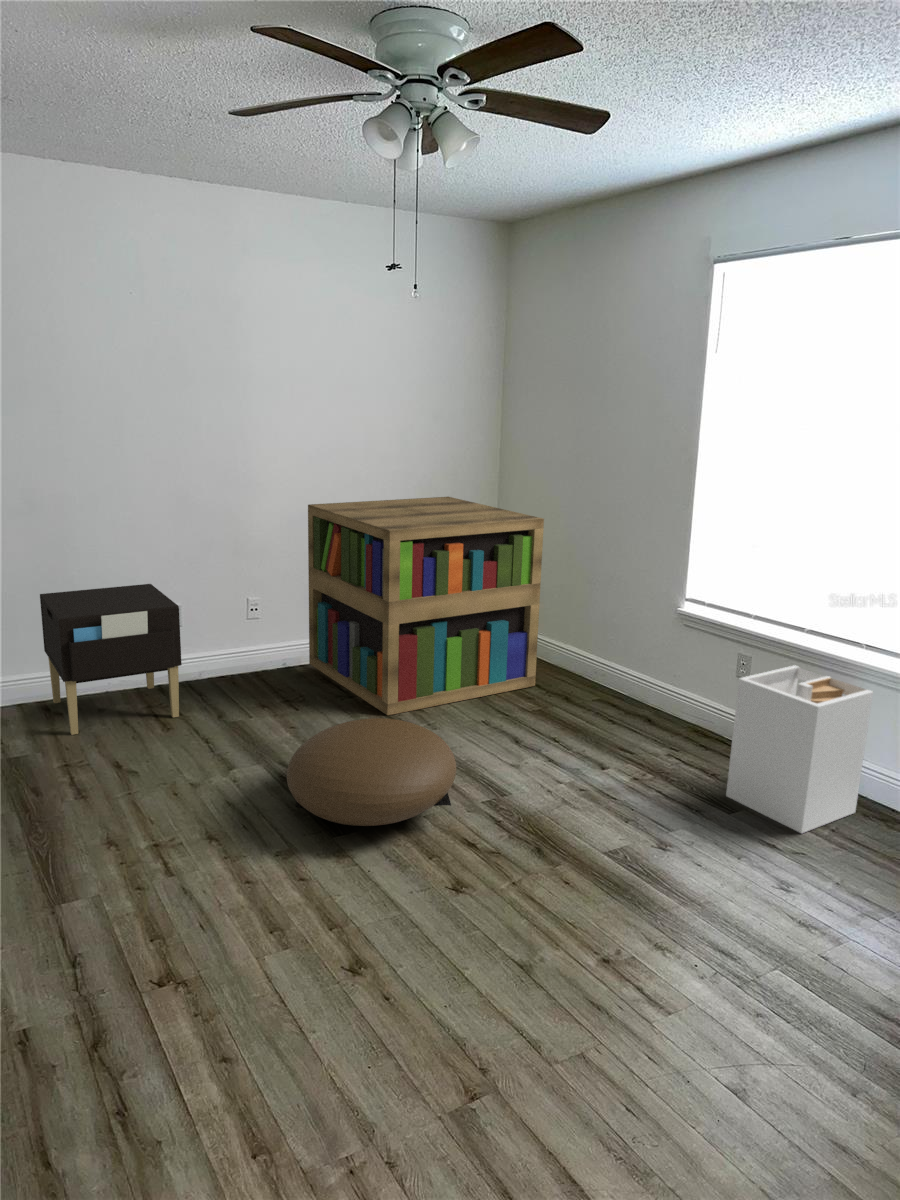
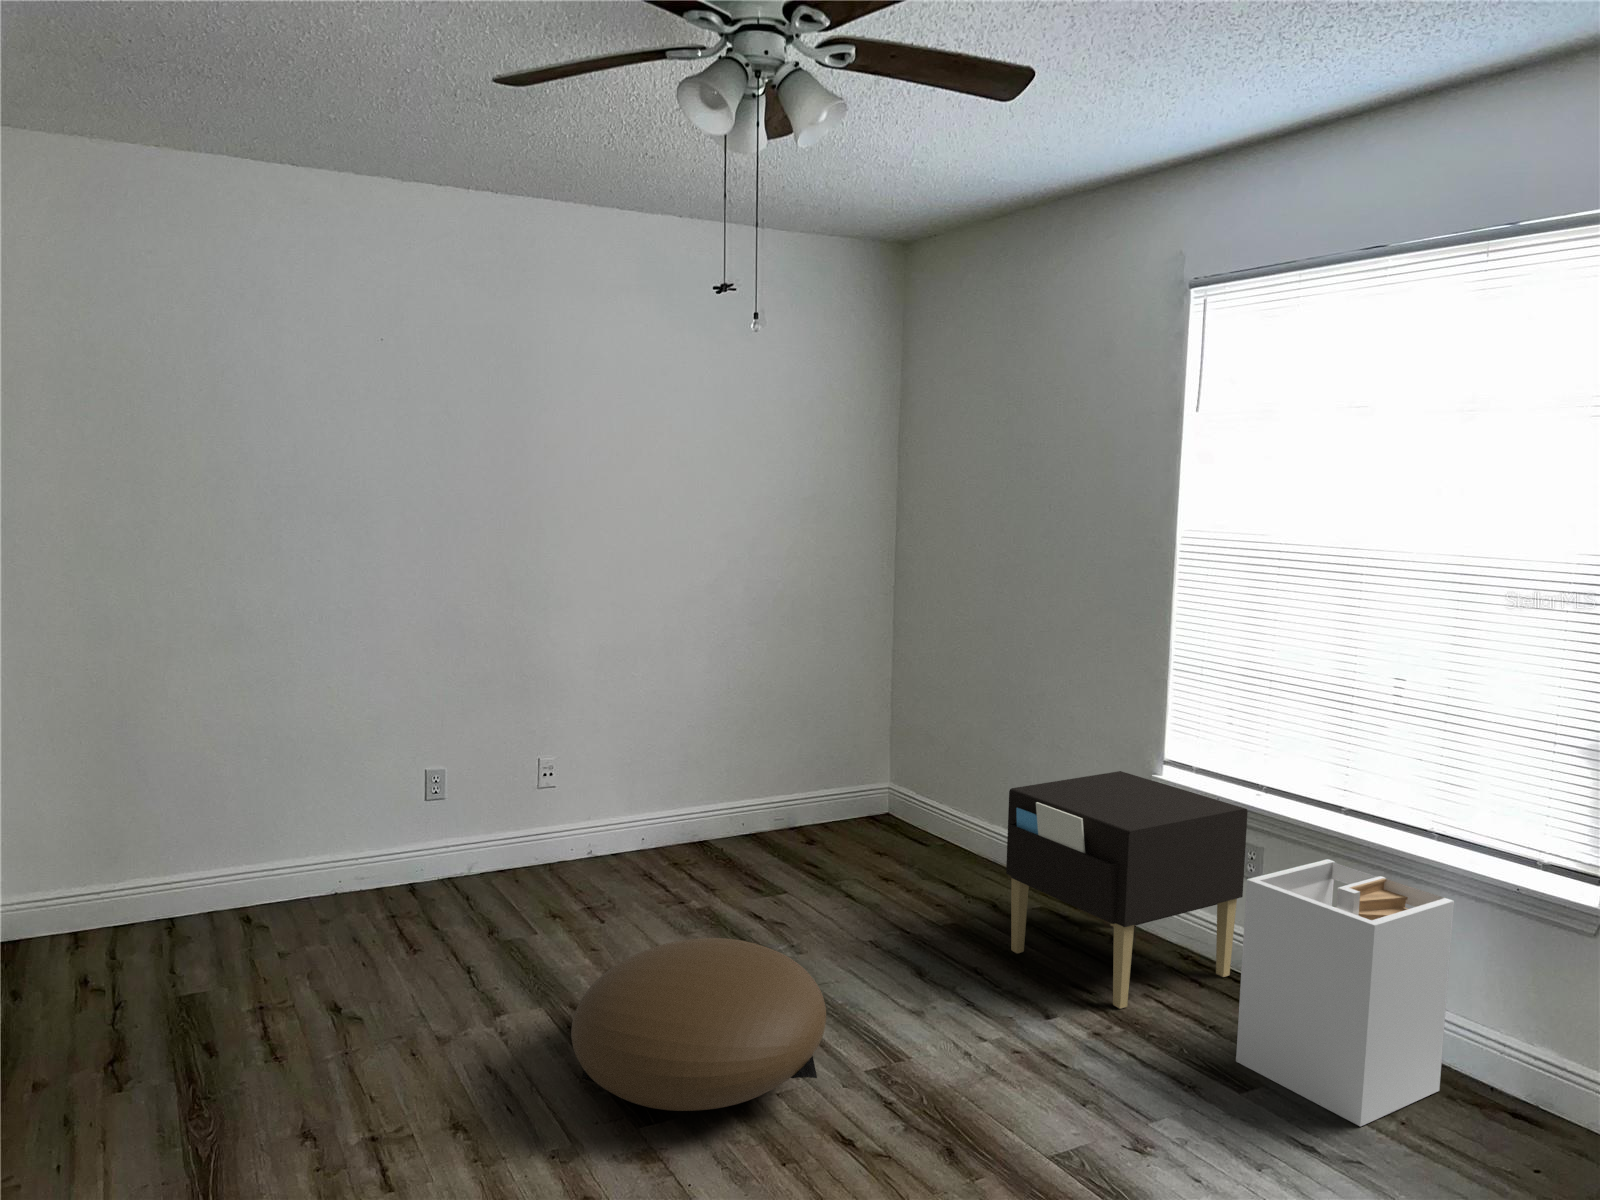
bookshelf: present [308,497,544,715] -> none [629,621,953,930]
nightstand: present [40,584,182,735] -> present [1006,771,1248,1009]

